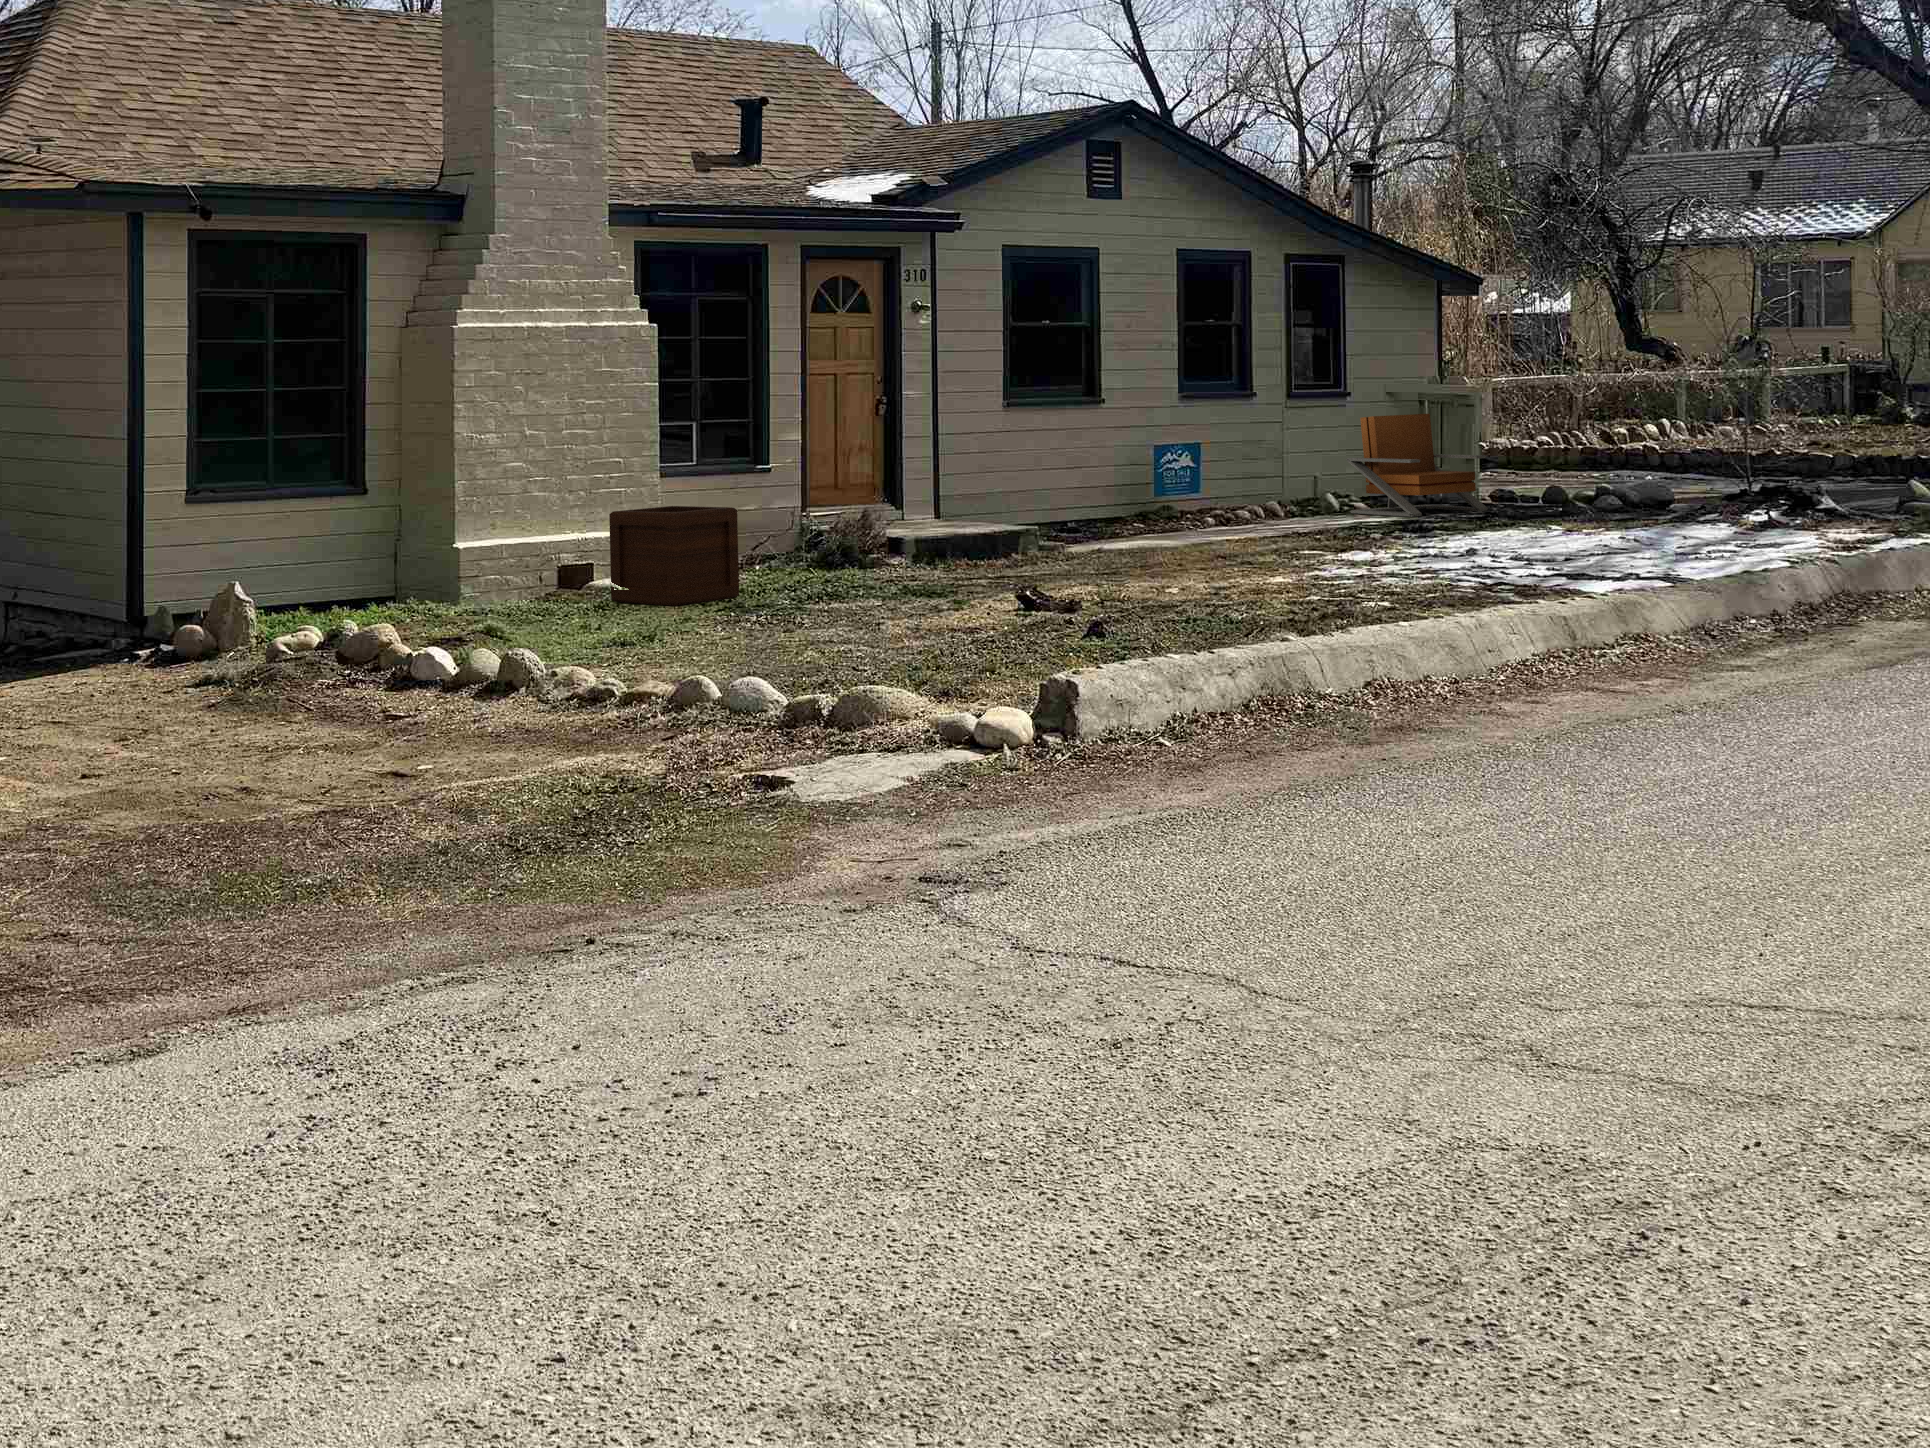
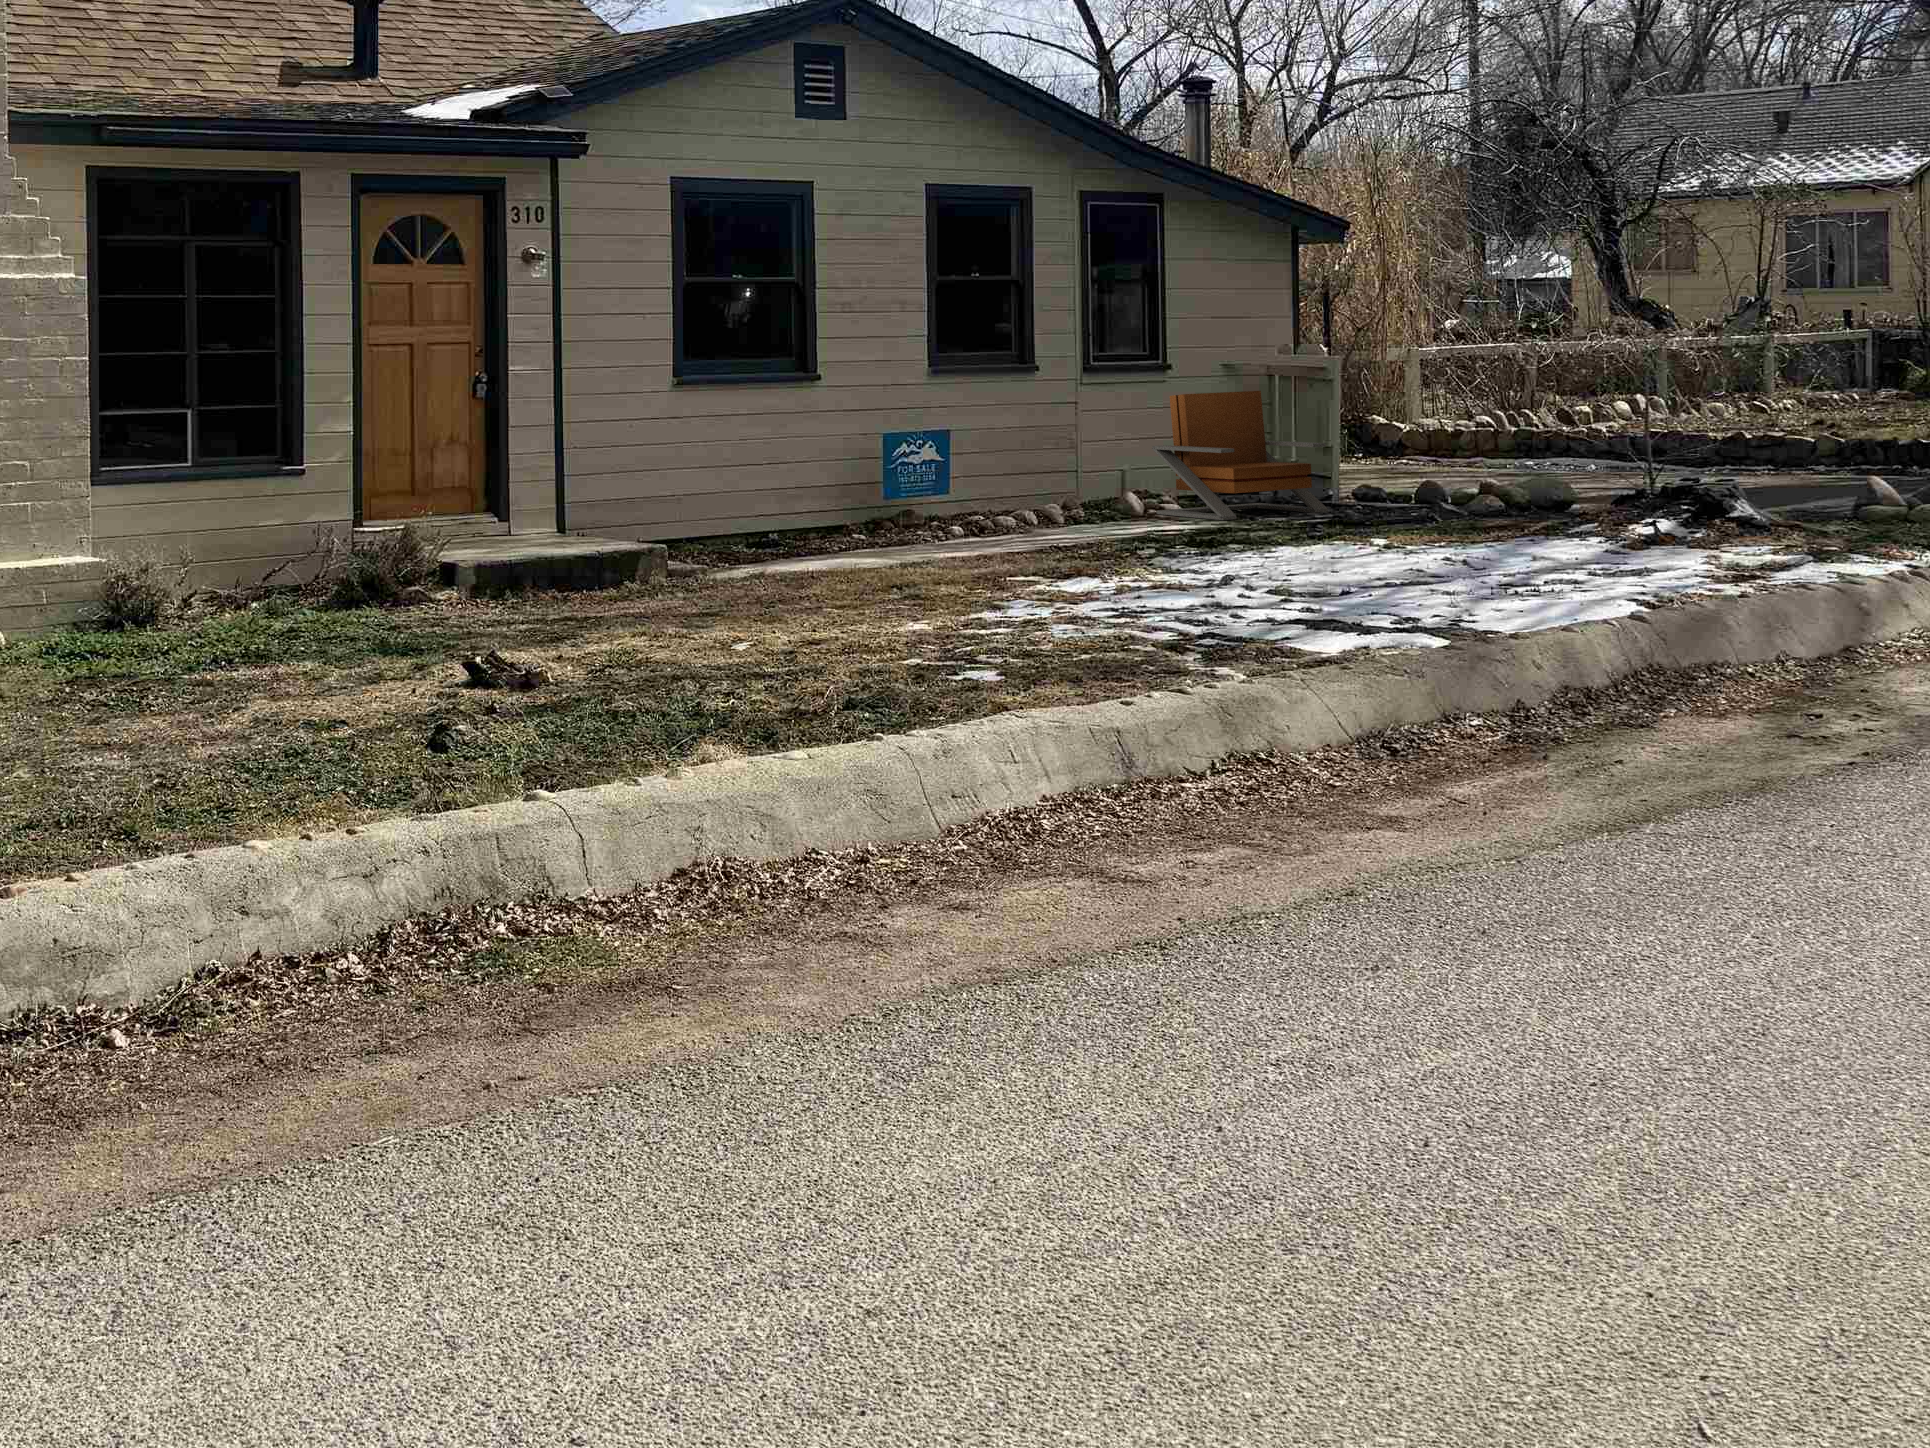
wooden crate: present [609,506,739,606] -> none [45,513,214,648]

